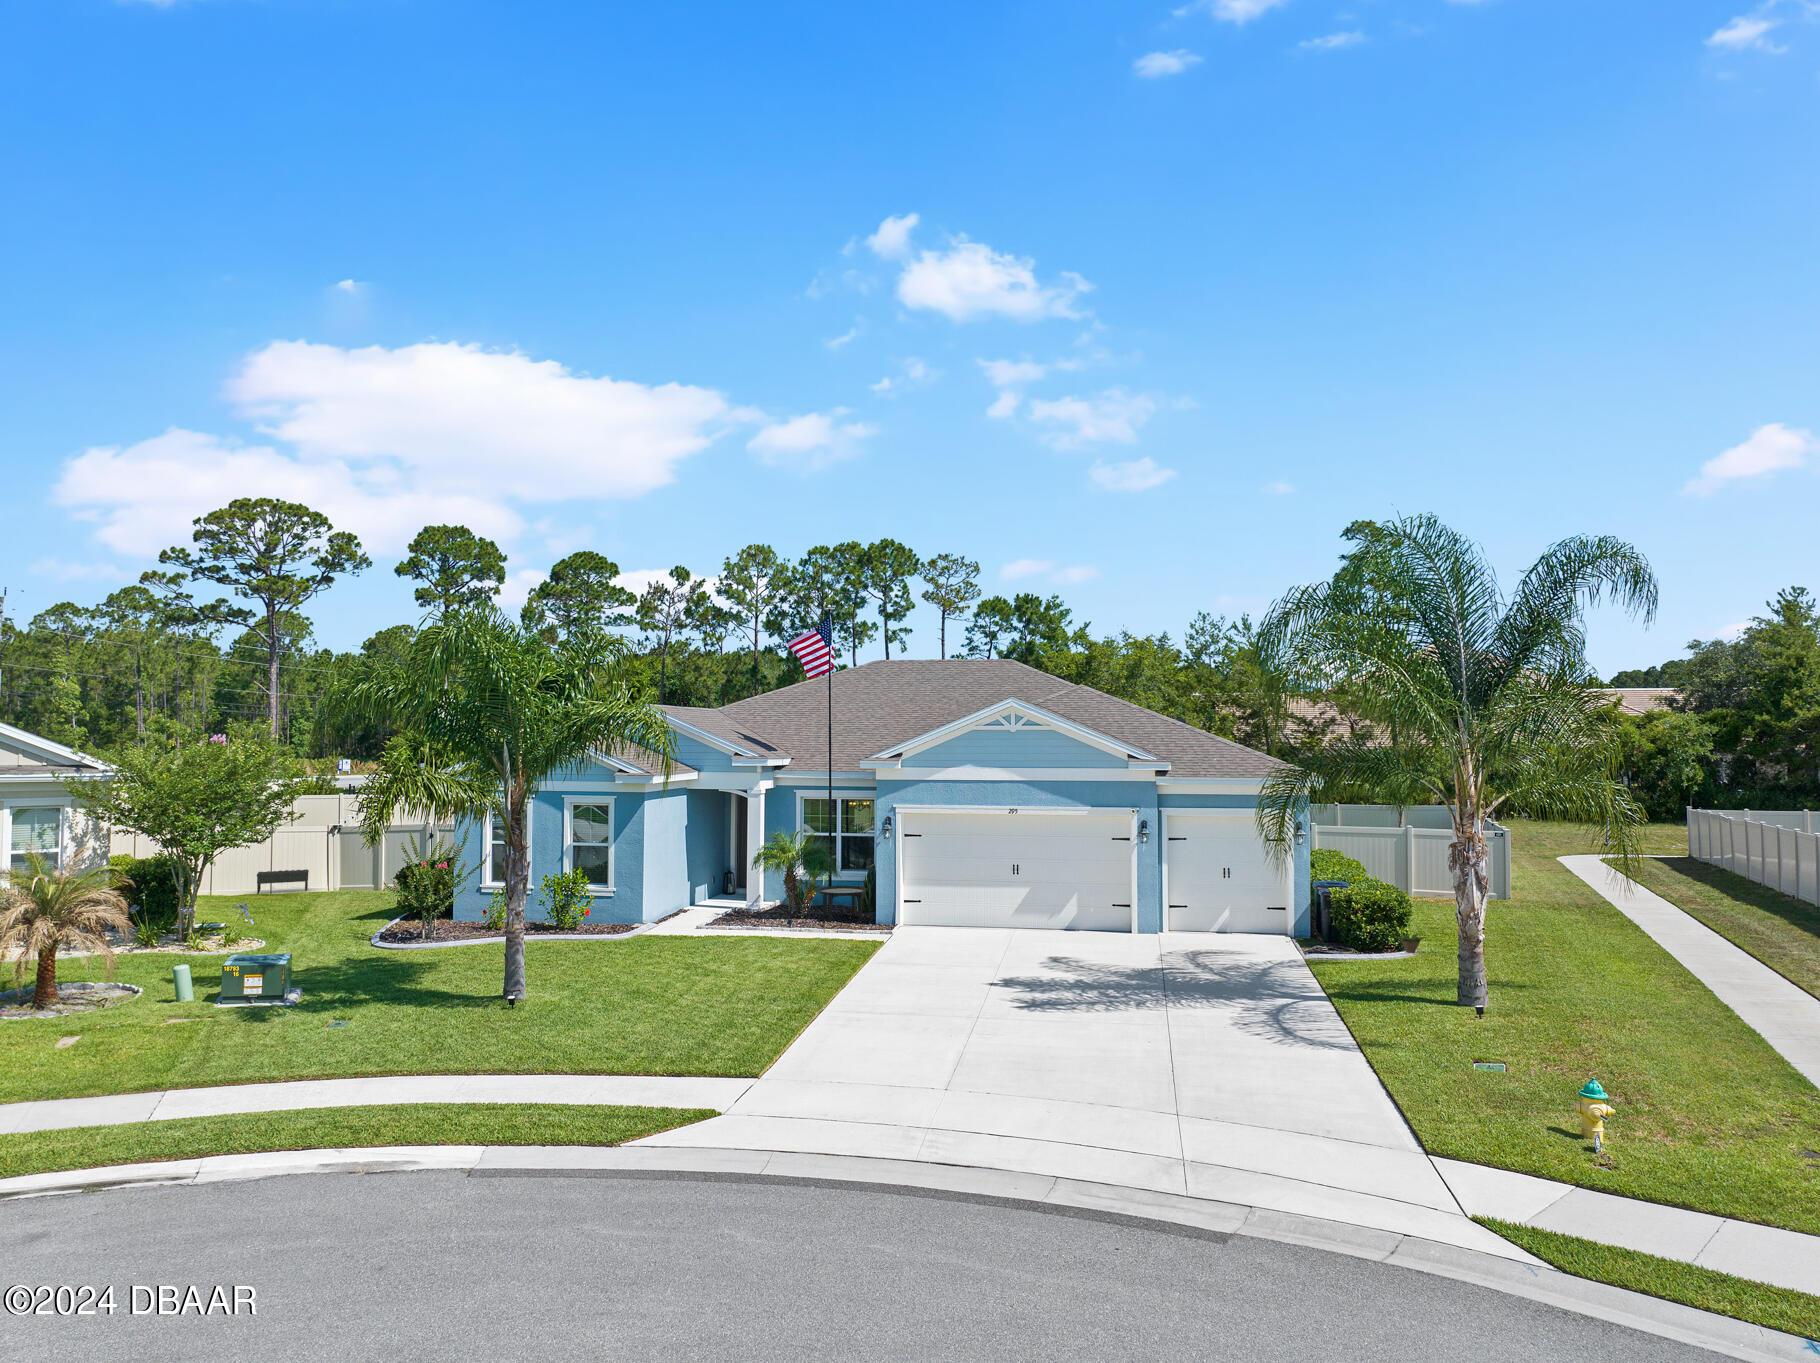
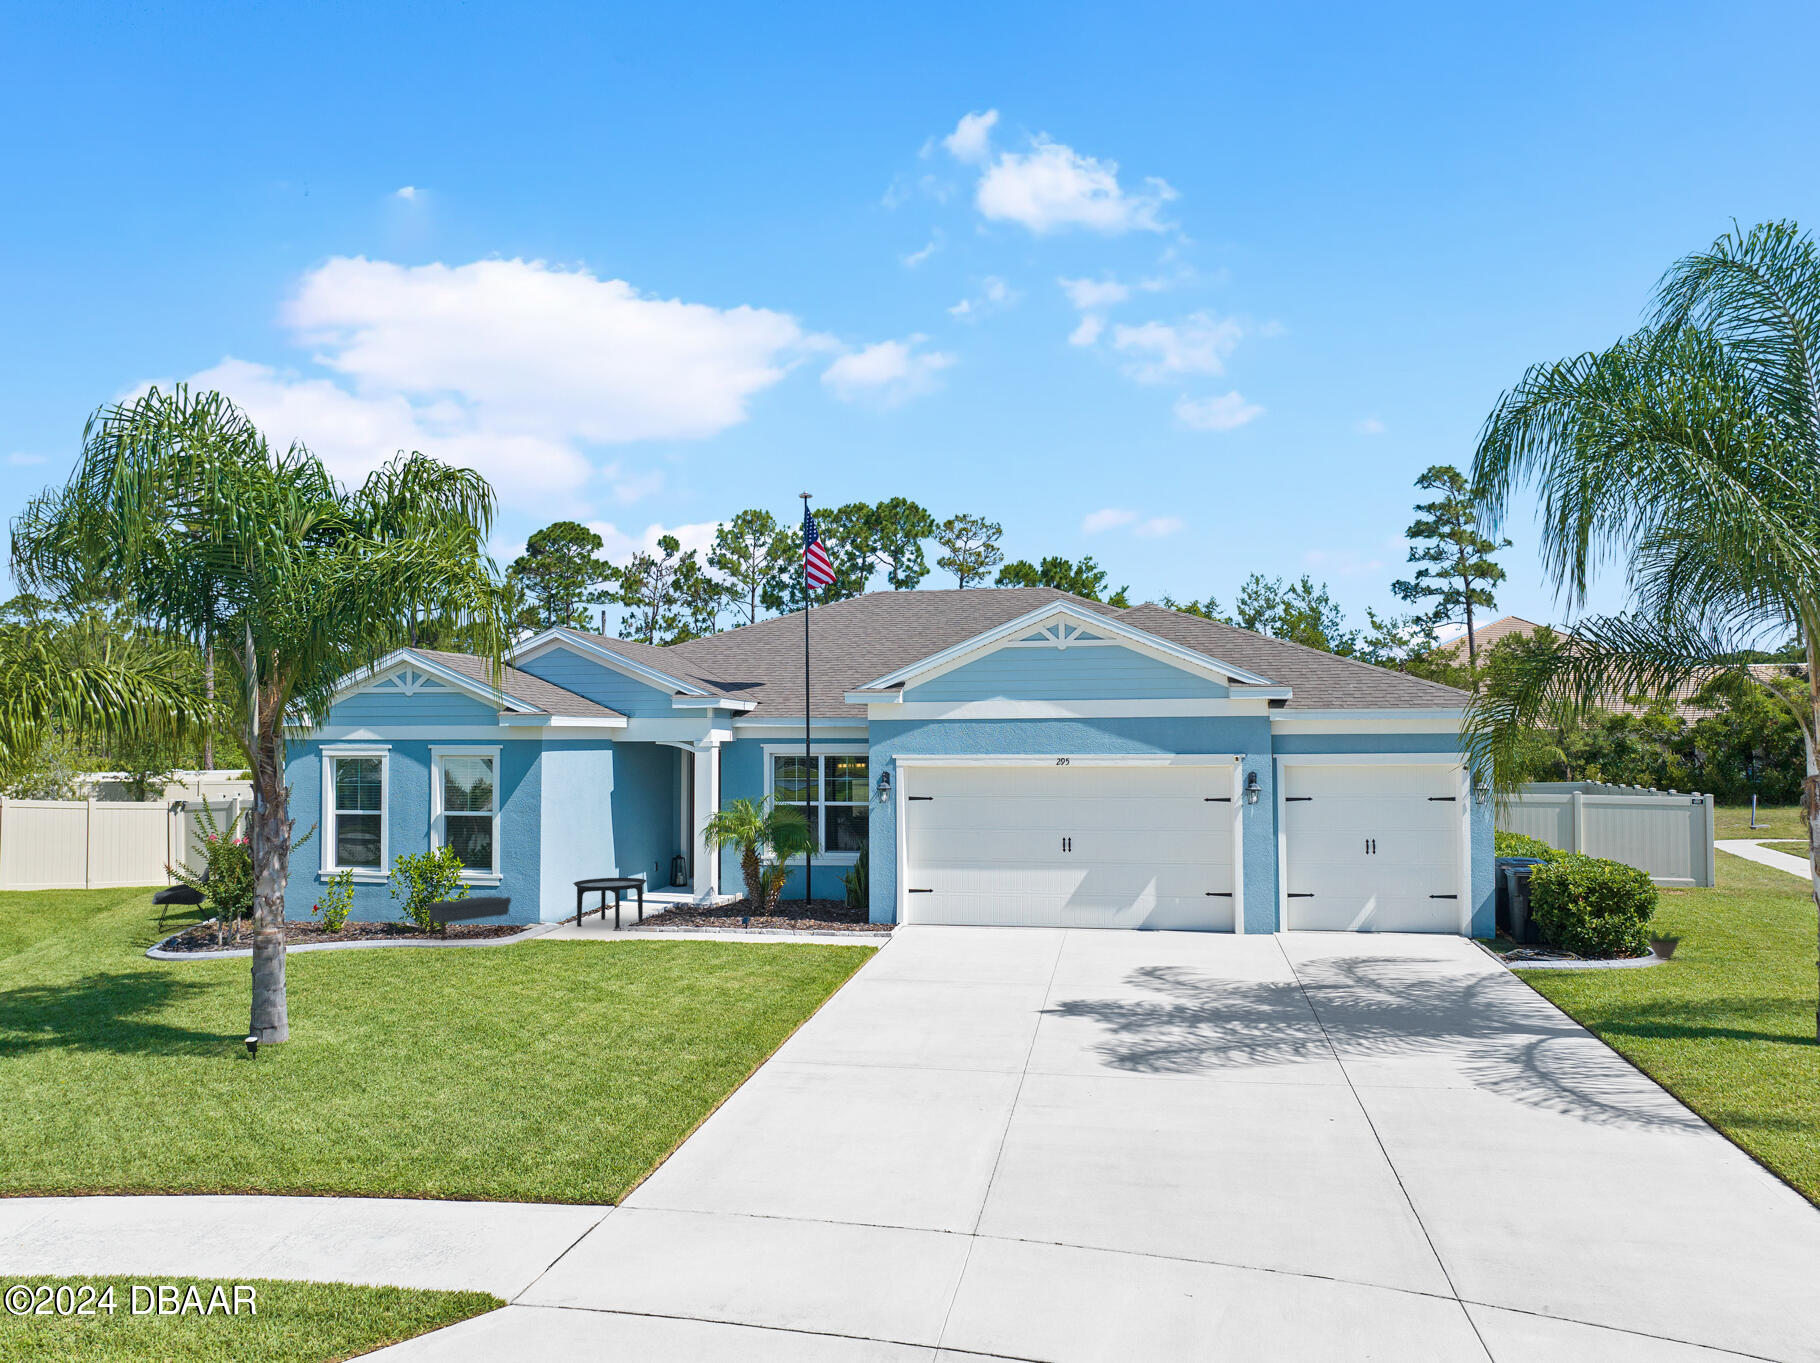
bench: present [257,869,309,894] -> present [428,895,514,940]
lounge chair: none [361,879,406,928] -> present [151,867,211,933]
round table: present [817,886,867,922] -> present [573,878,646,928]

